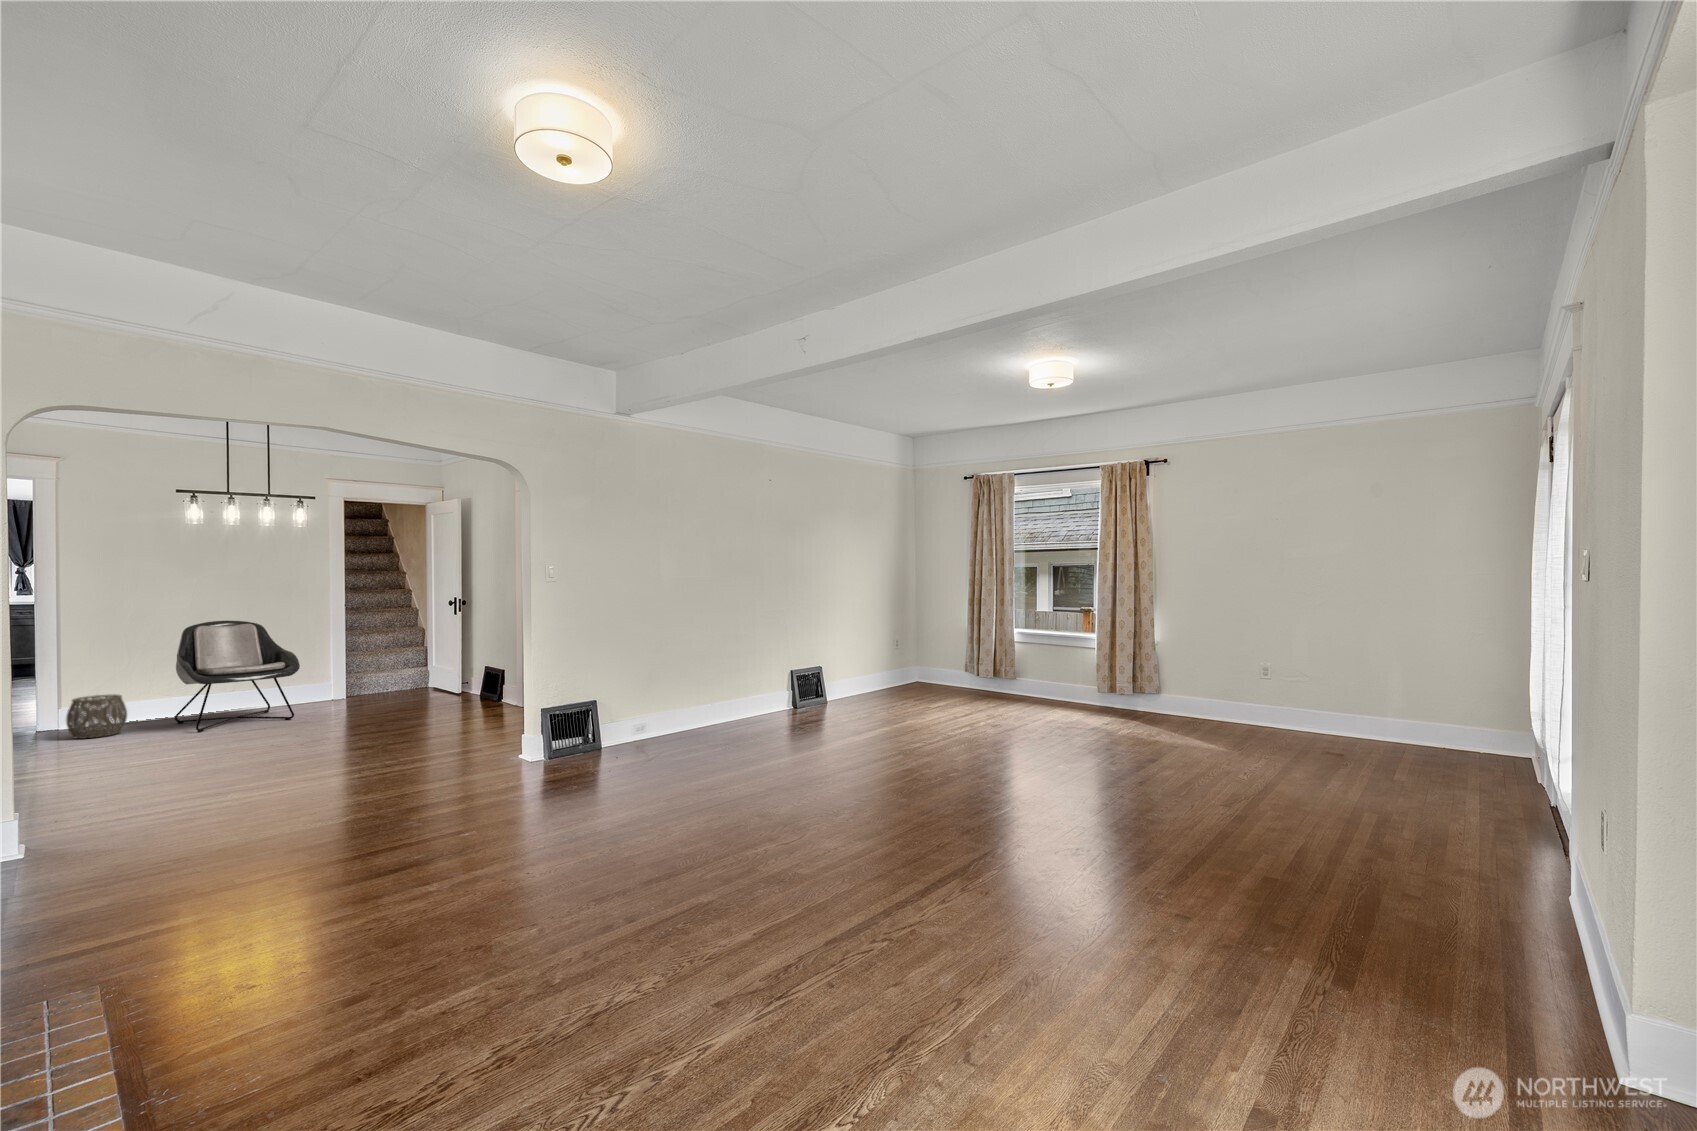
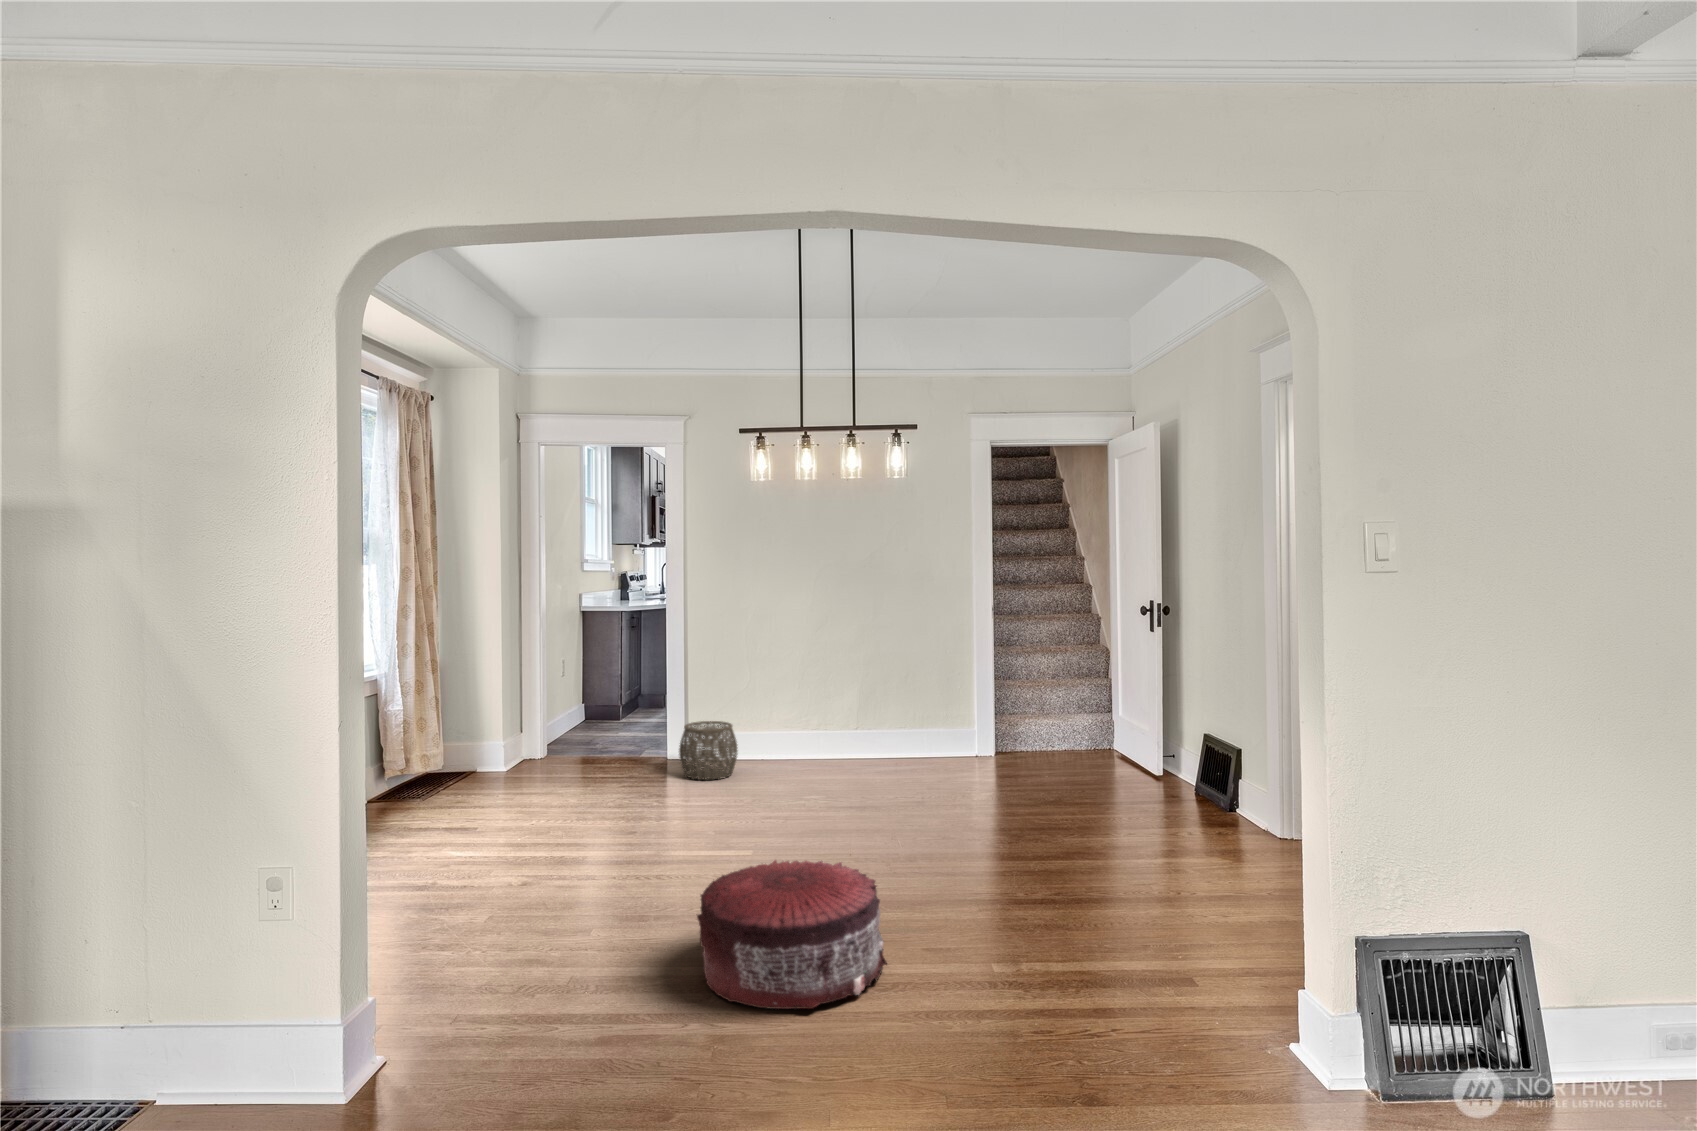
lounge chair: present [175,620,300,732] -> none [785,628,927,794]
pouf: none [183,731,310,800] -> present [697,860,887,1009]

